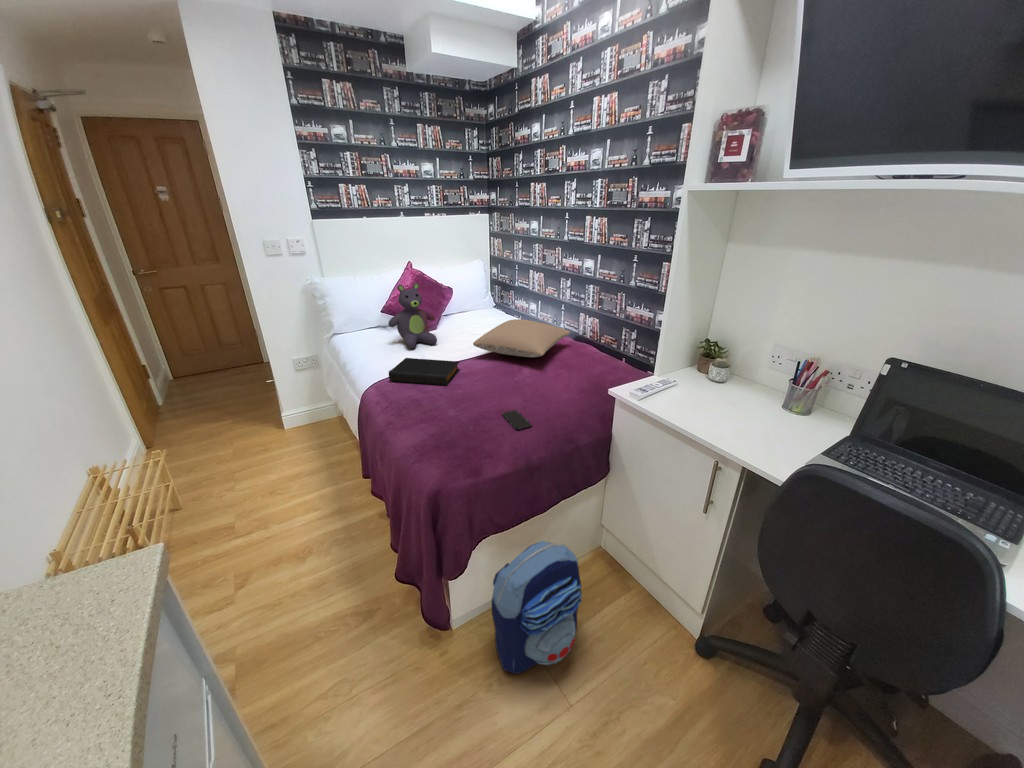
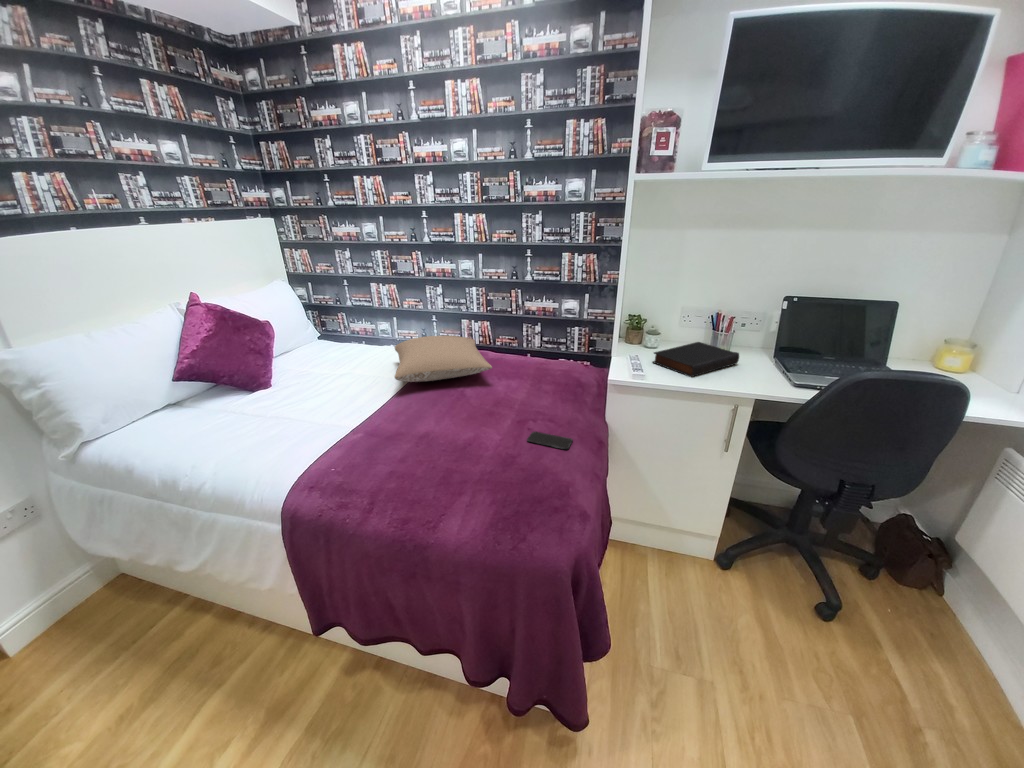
stuffed bear: present [388,283,437,349] -> none [229,314,315,411]
book: present [389,358,460,385] -> present [653,342,739,377]
backpack: present [492,541,582,674] -> none [609,542,711,709]

